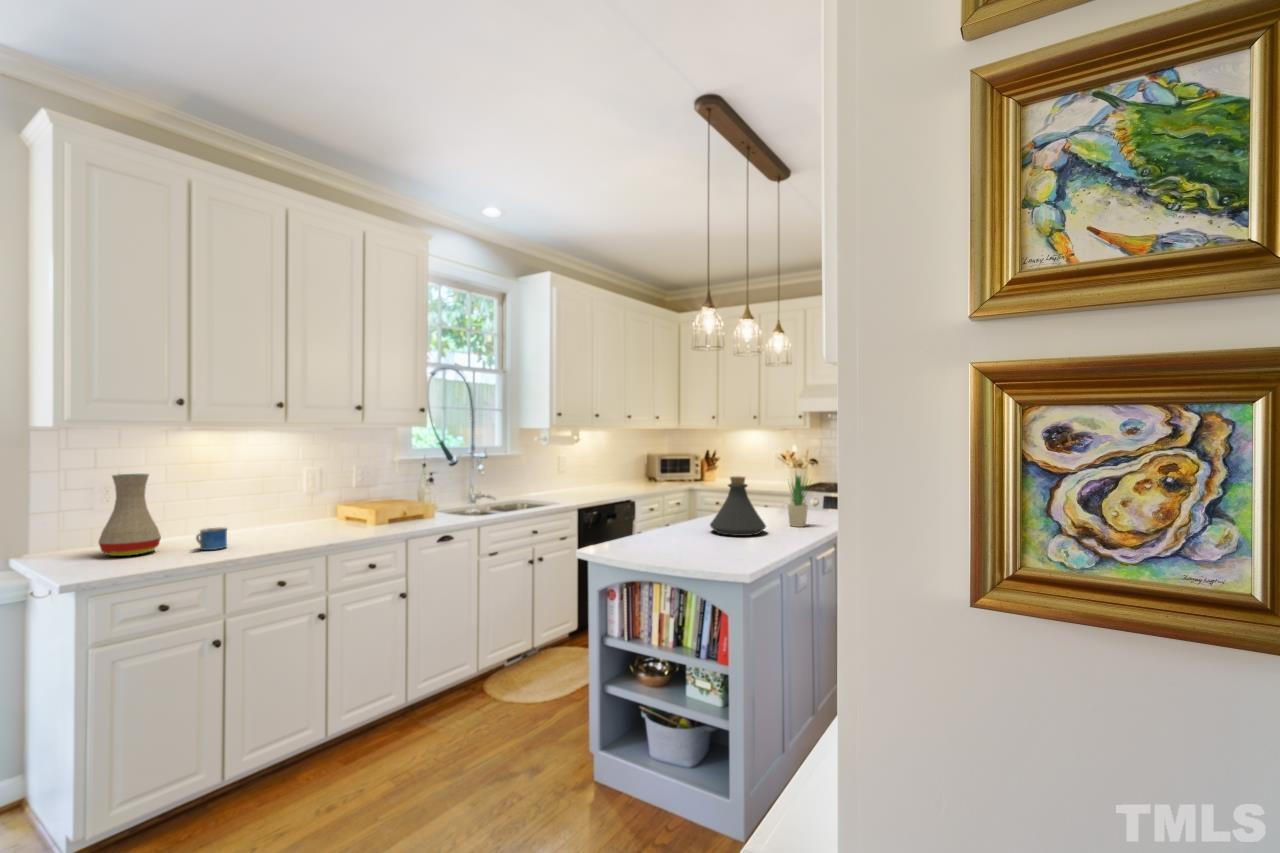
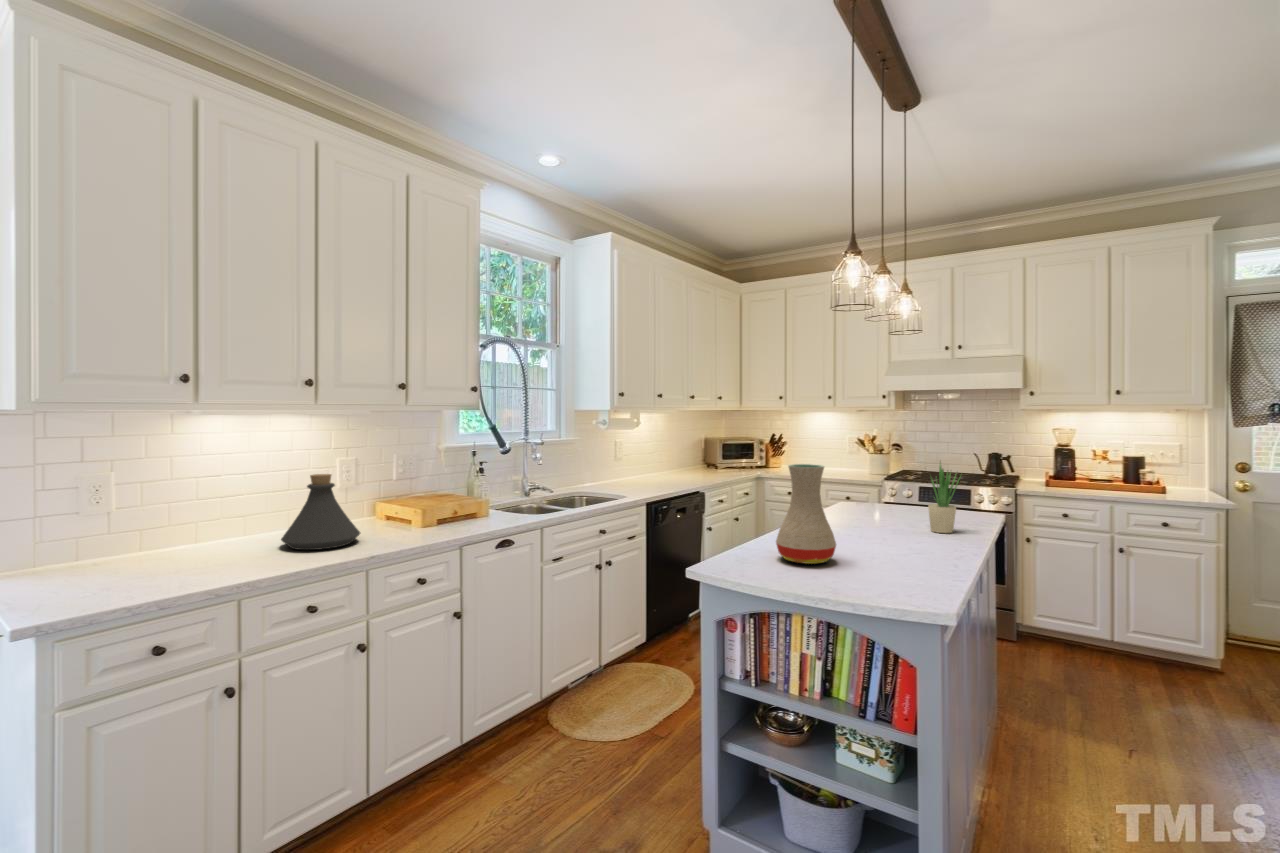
vase: present [99,474,161,556] -> present [776,464,836,564]
bottle: present [710,476,766,536] -> present [281,474,360,550]
mug: present [196,528,227,550] -> none [203,537,243,567]

